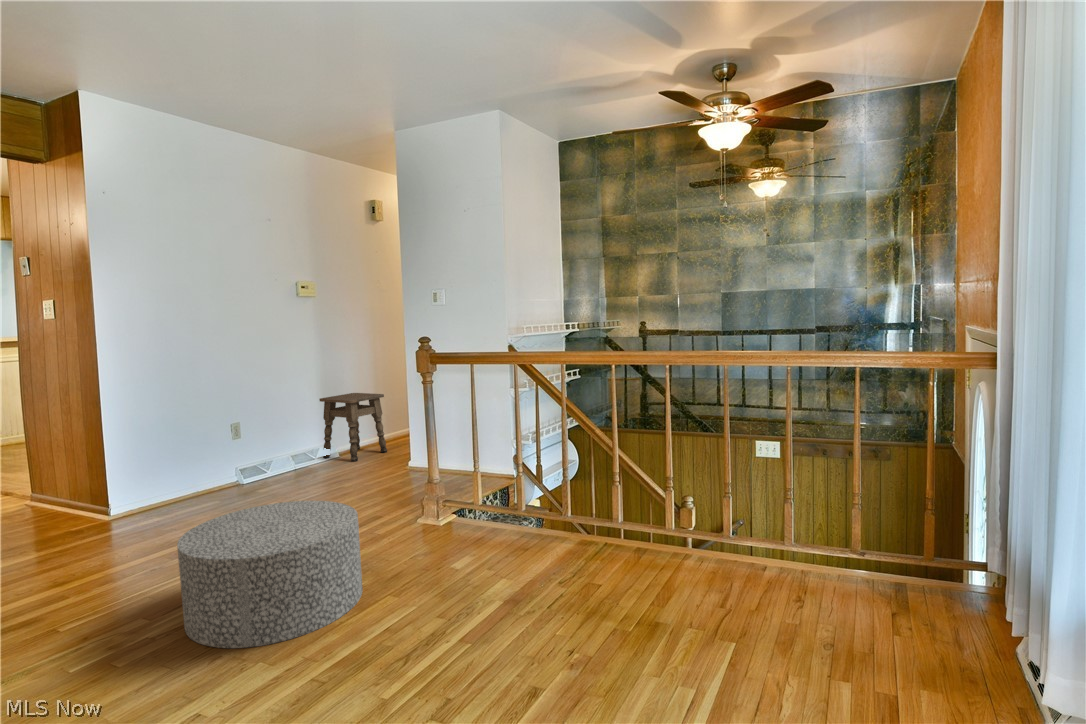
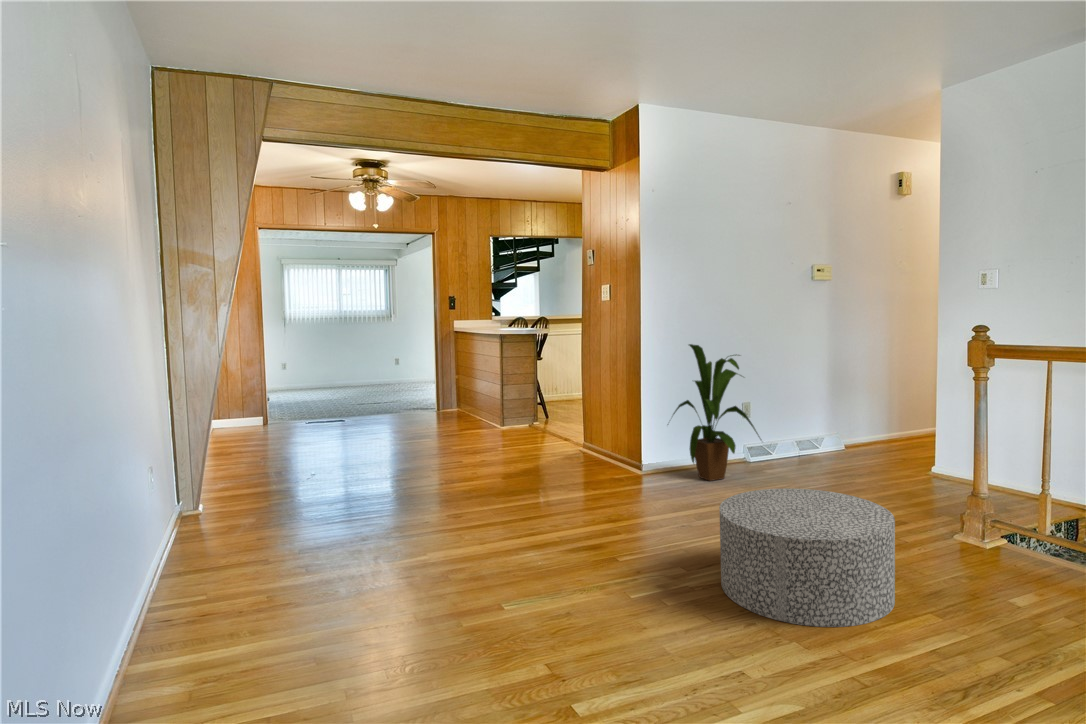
house plant: none [139,366,254,512] -> present [673,344,759,481]
side table: present [319,393,387,462] -> none [826,380,902,456]

